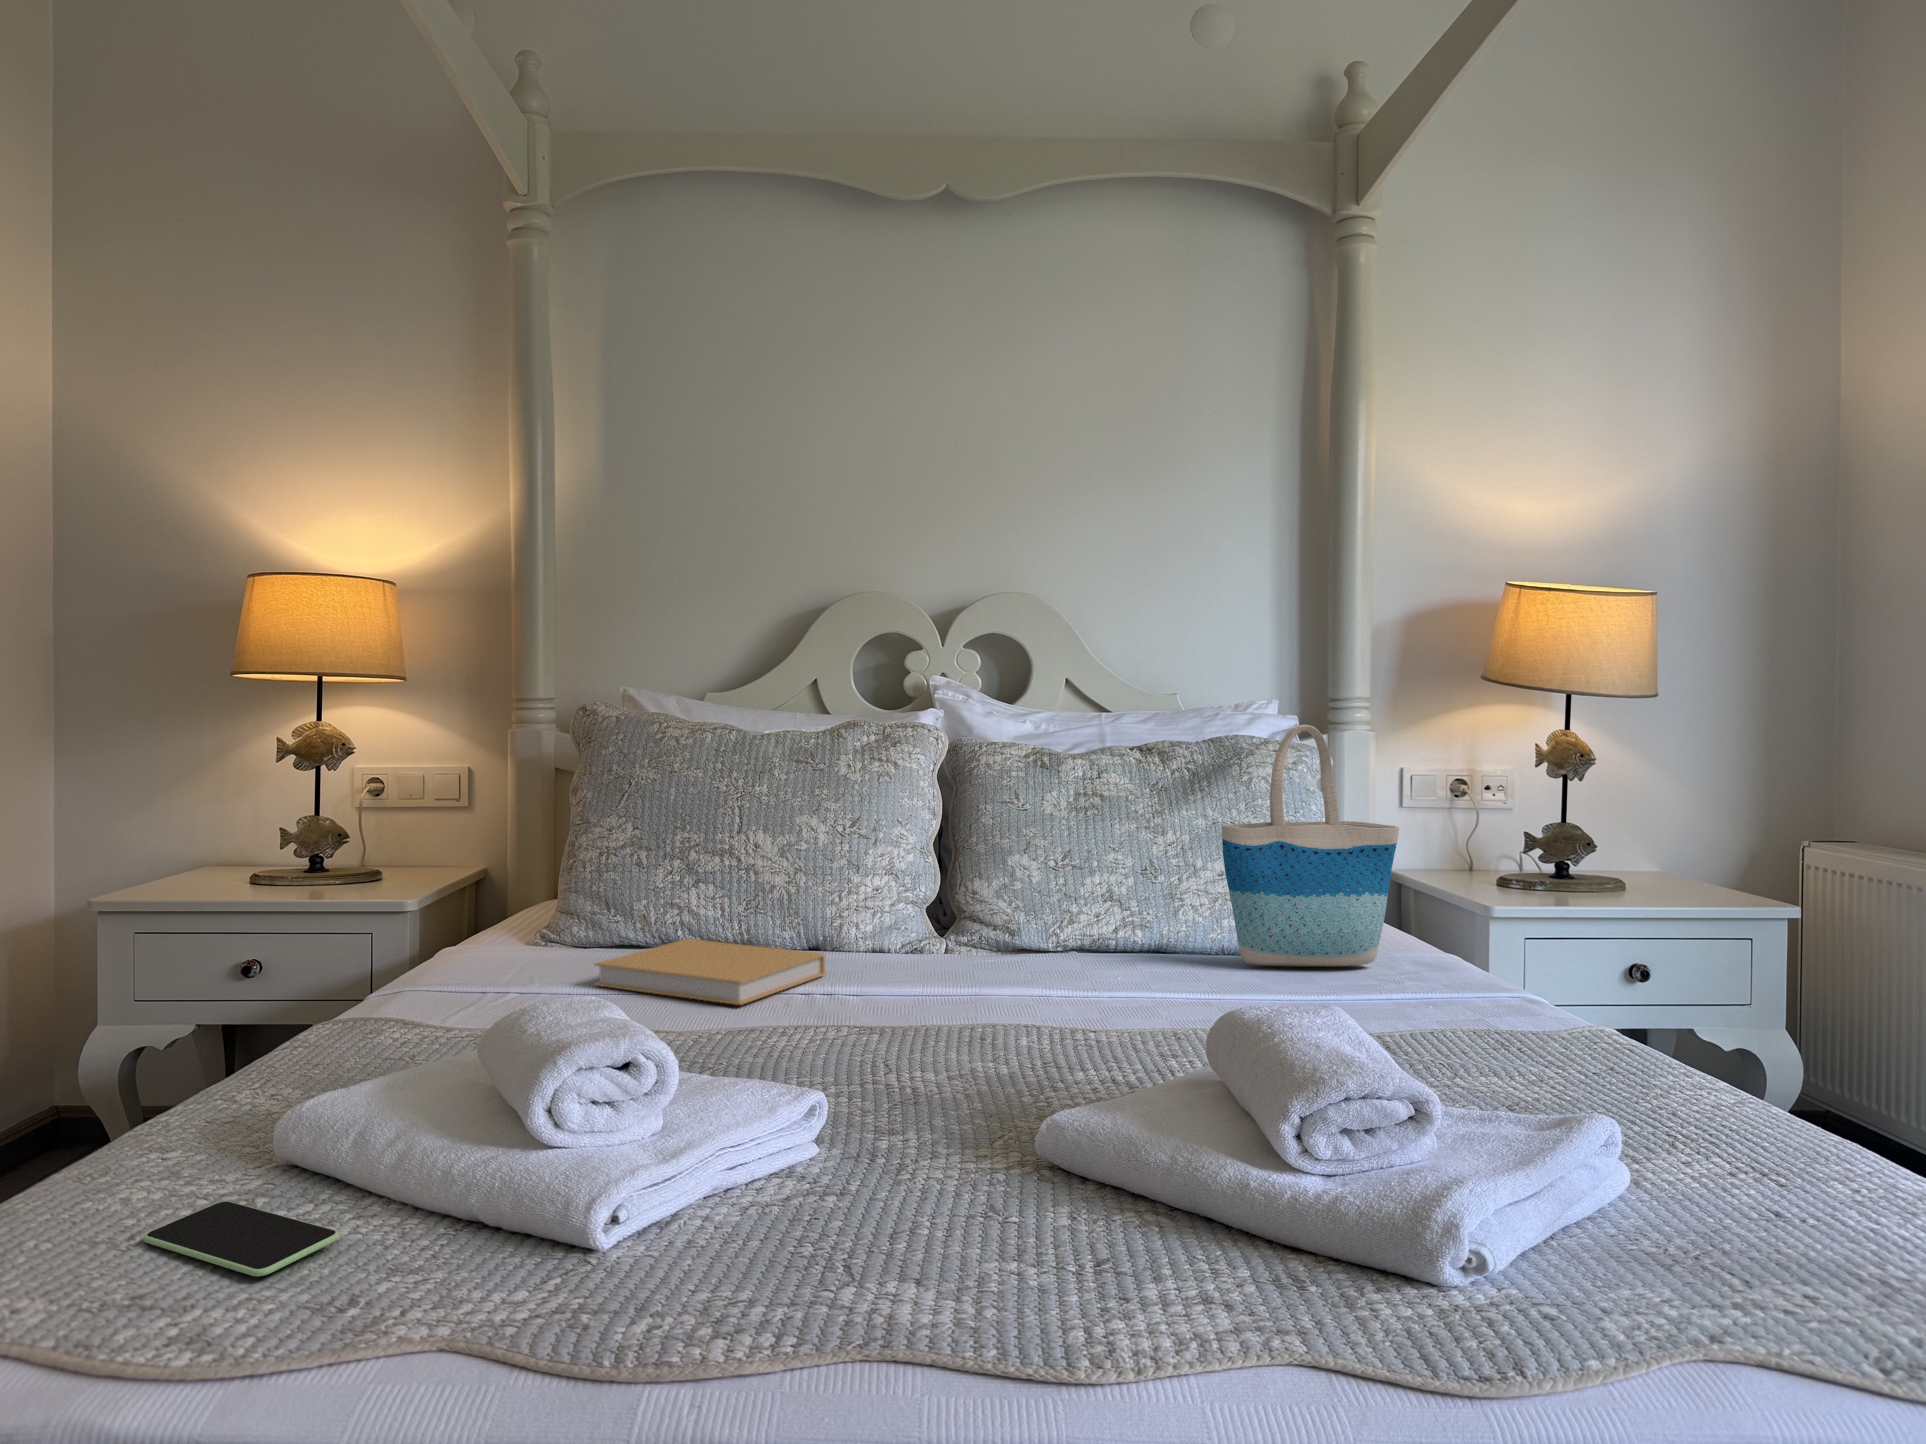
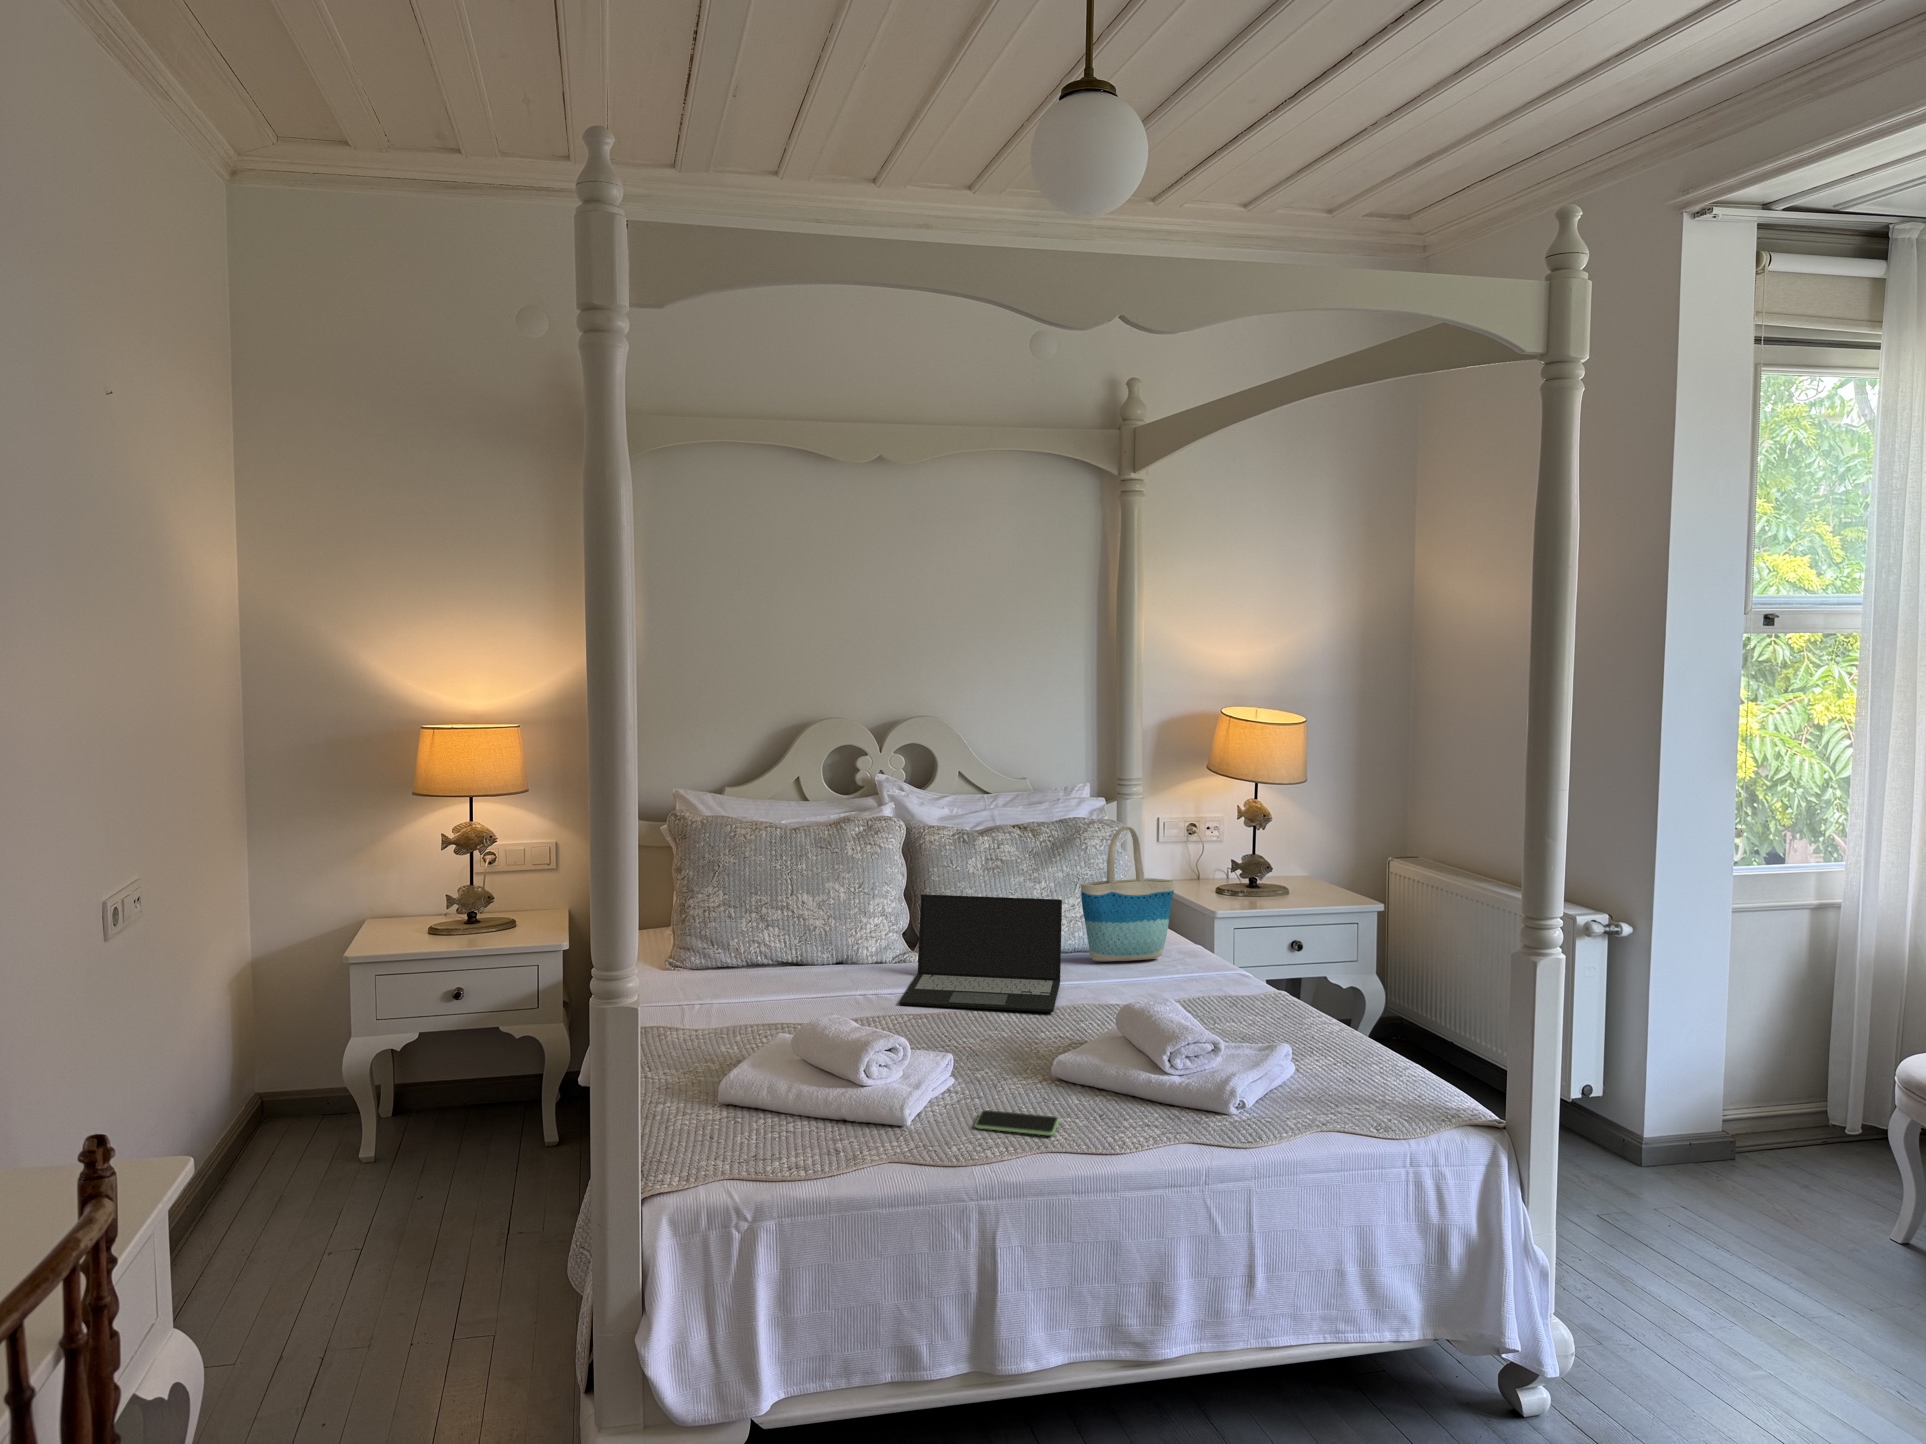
laptop: none [850,832,1175,1036] -> present [900,894,1062,1012]
book: present [595,939,825,1005] -> none [739,963,866,1006]
smartphone: present [144,1201,339,1276] -> present [975,1110,1059,1135]

